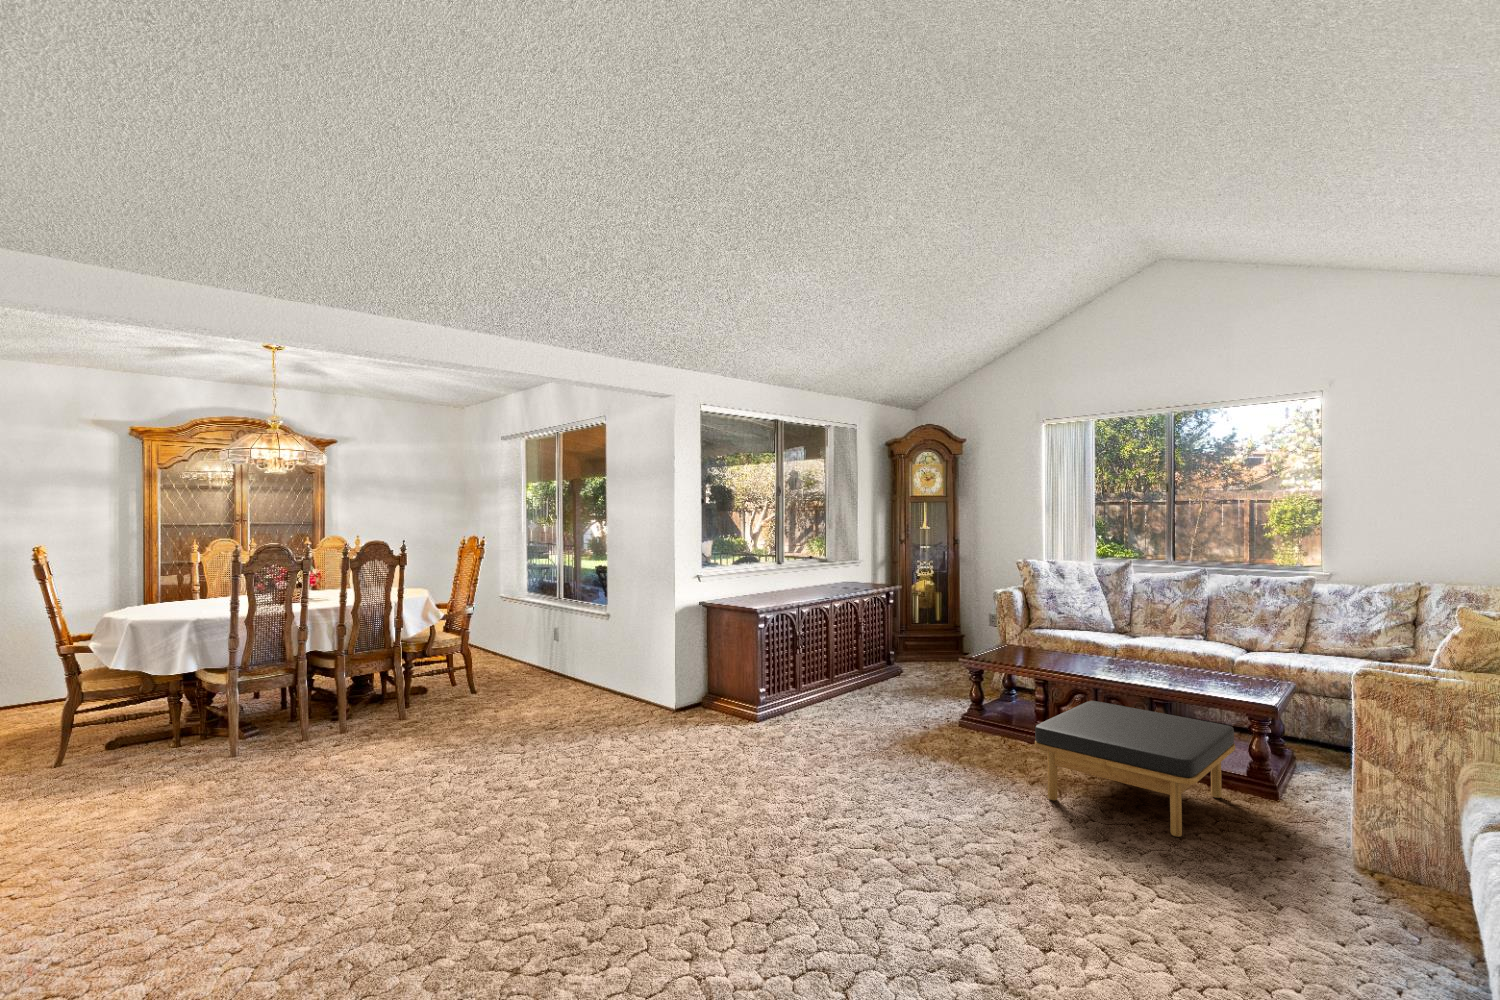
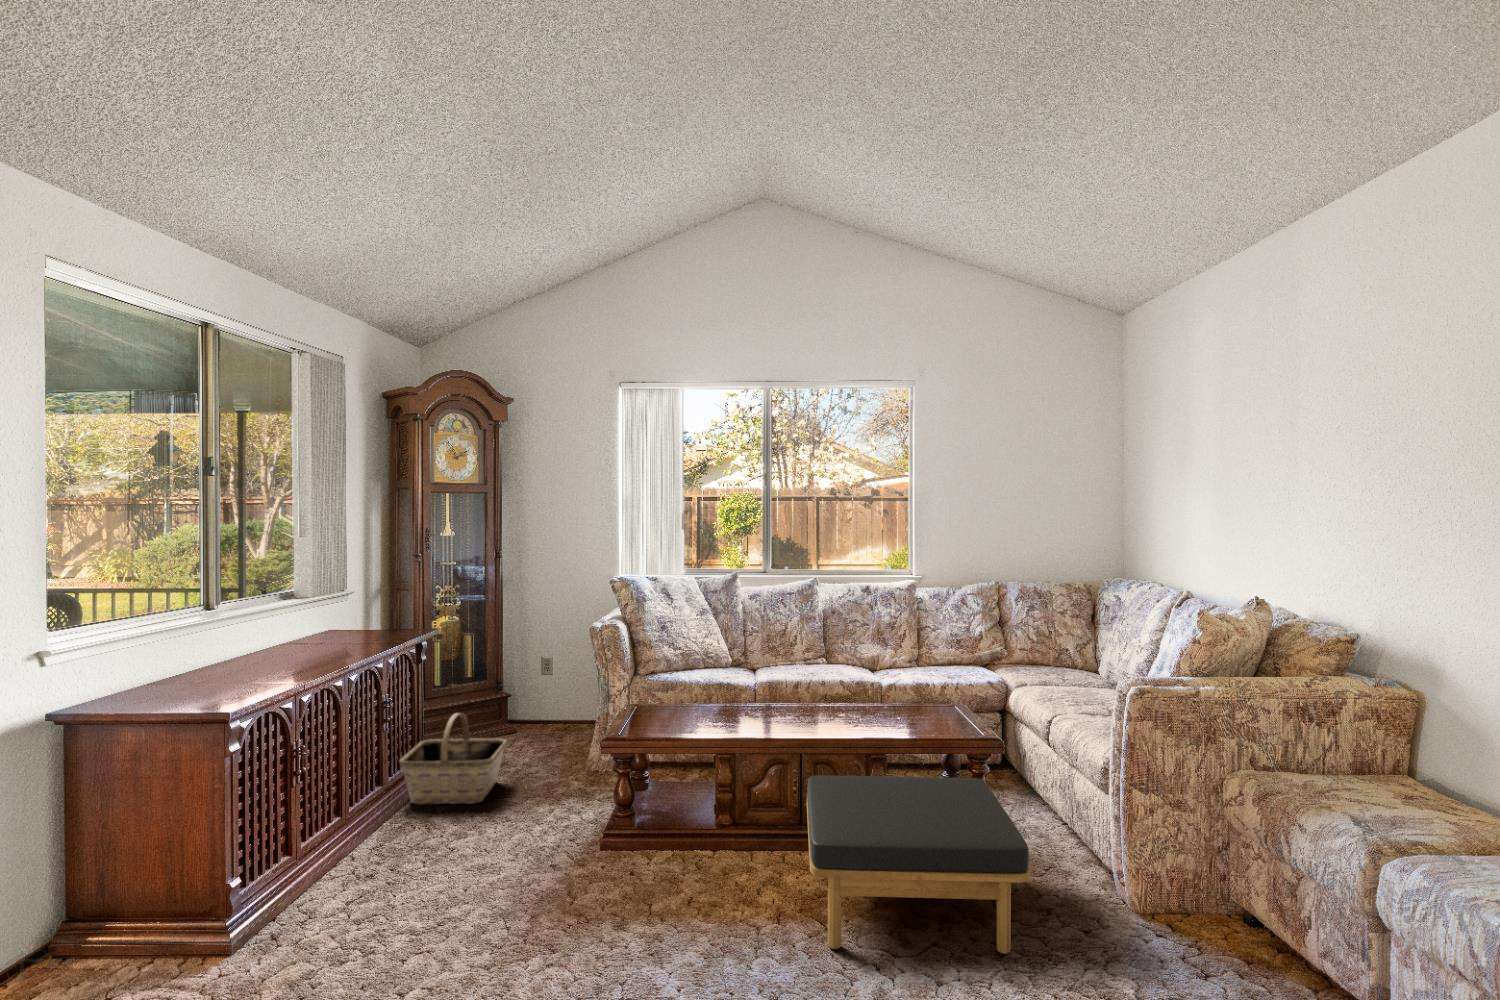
basket: none [871,637,939,693] -> present [400,713,507,804]

